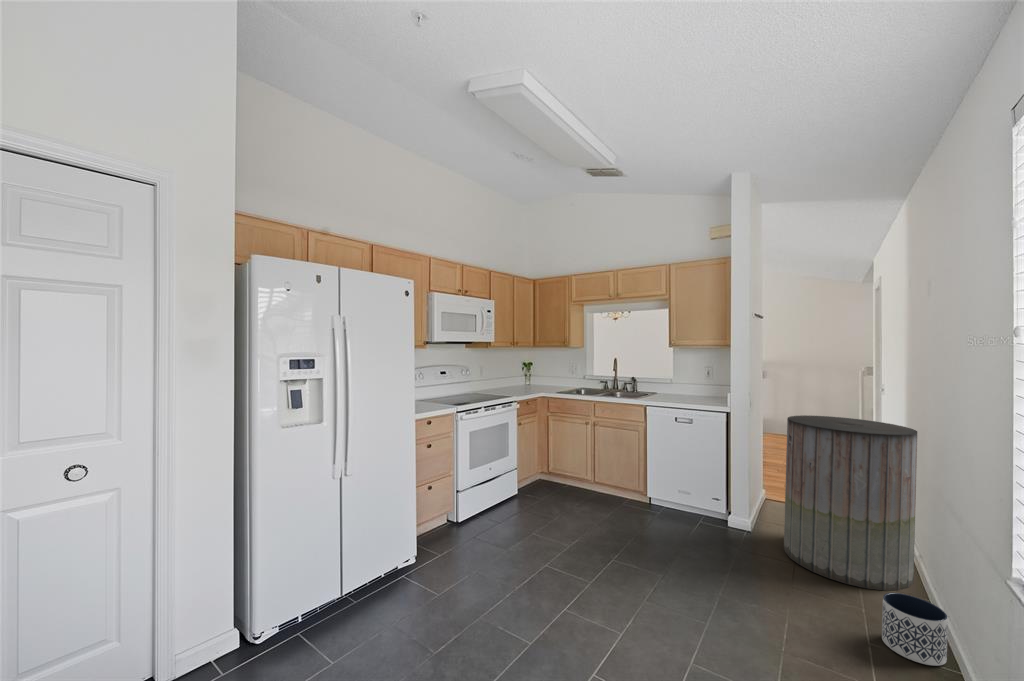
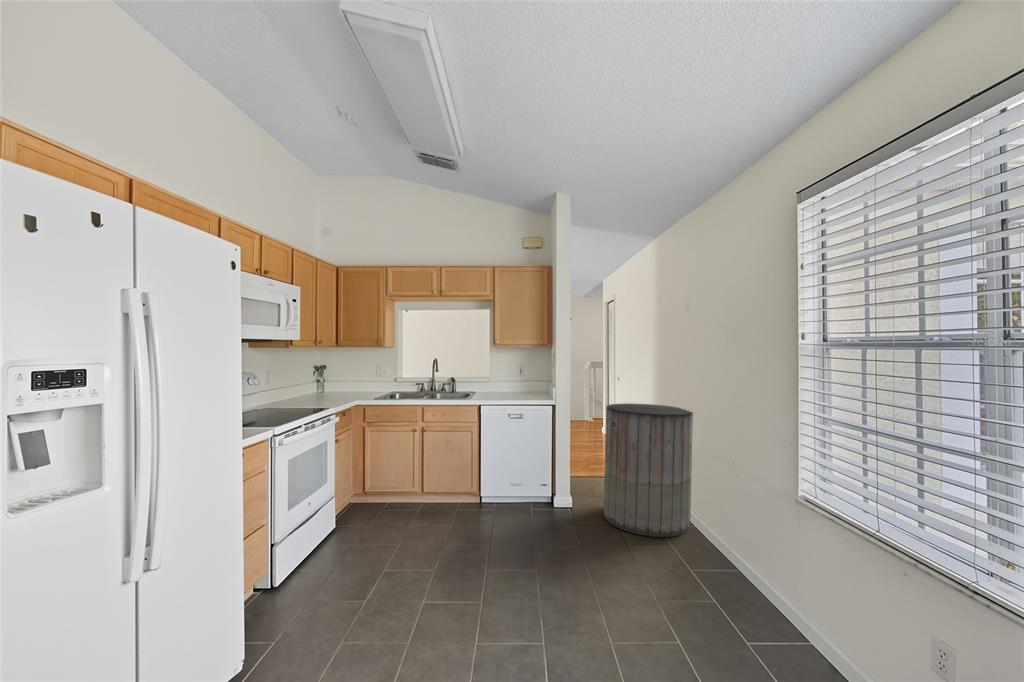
planter: present [882,593,948,666] -> none [708,535,749,584]

